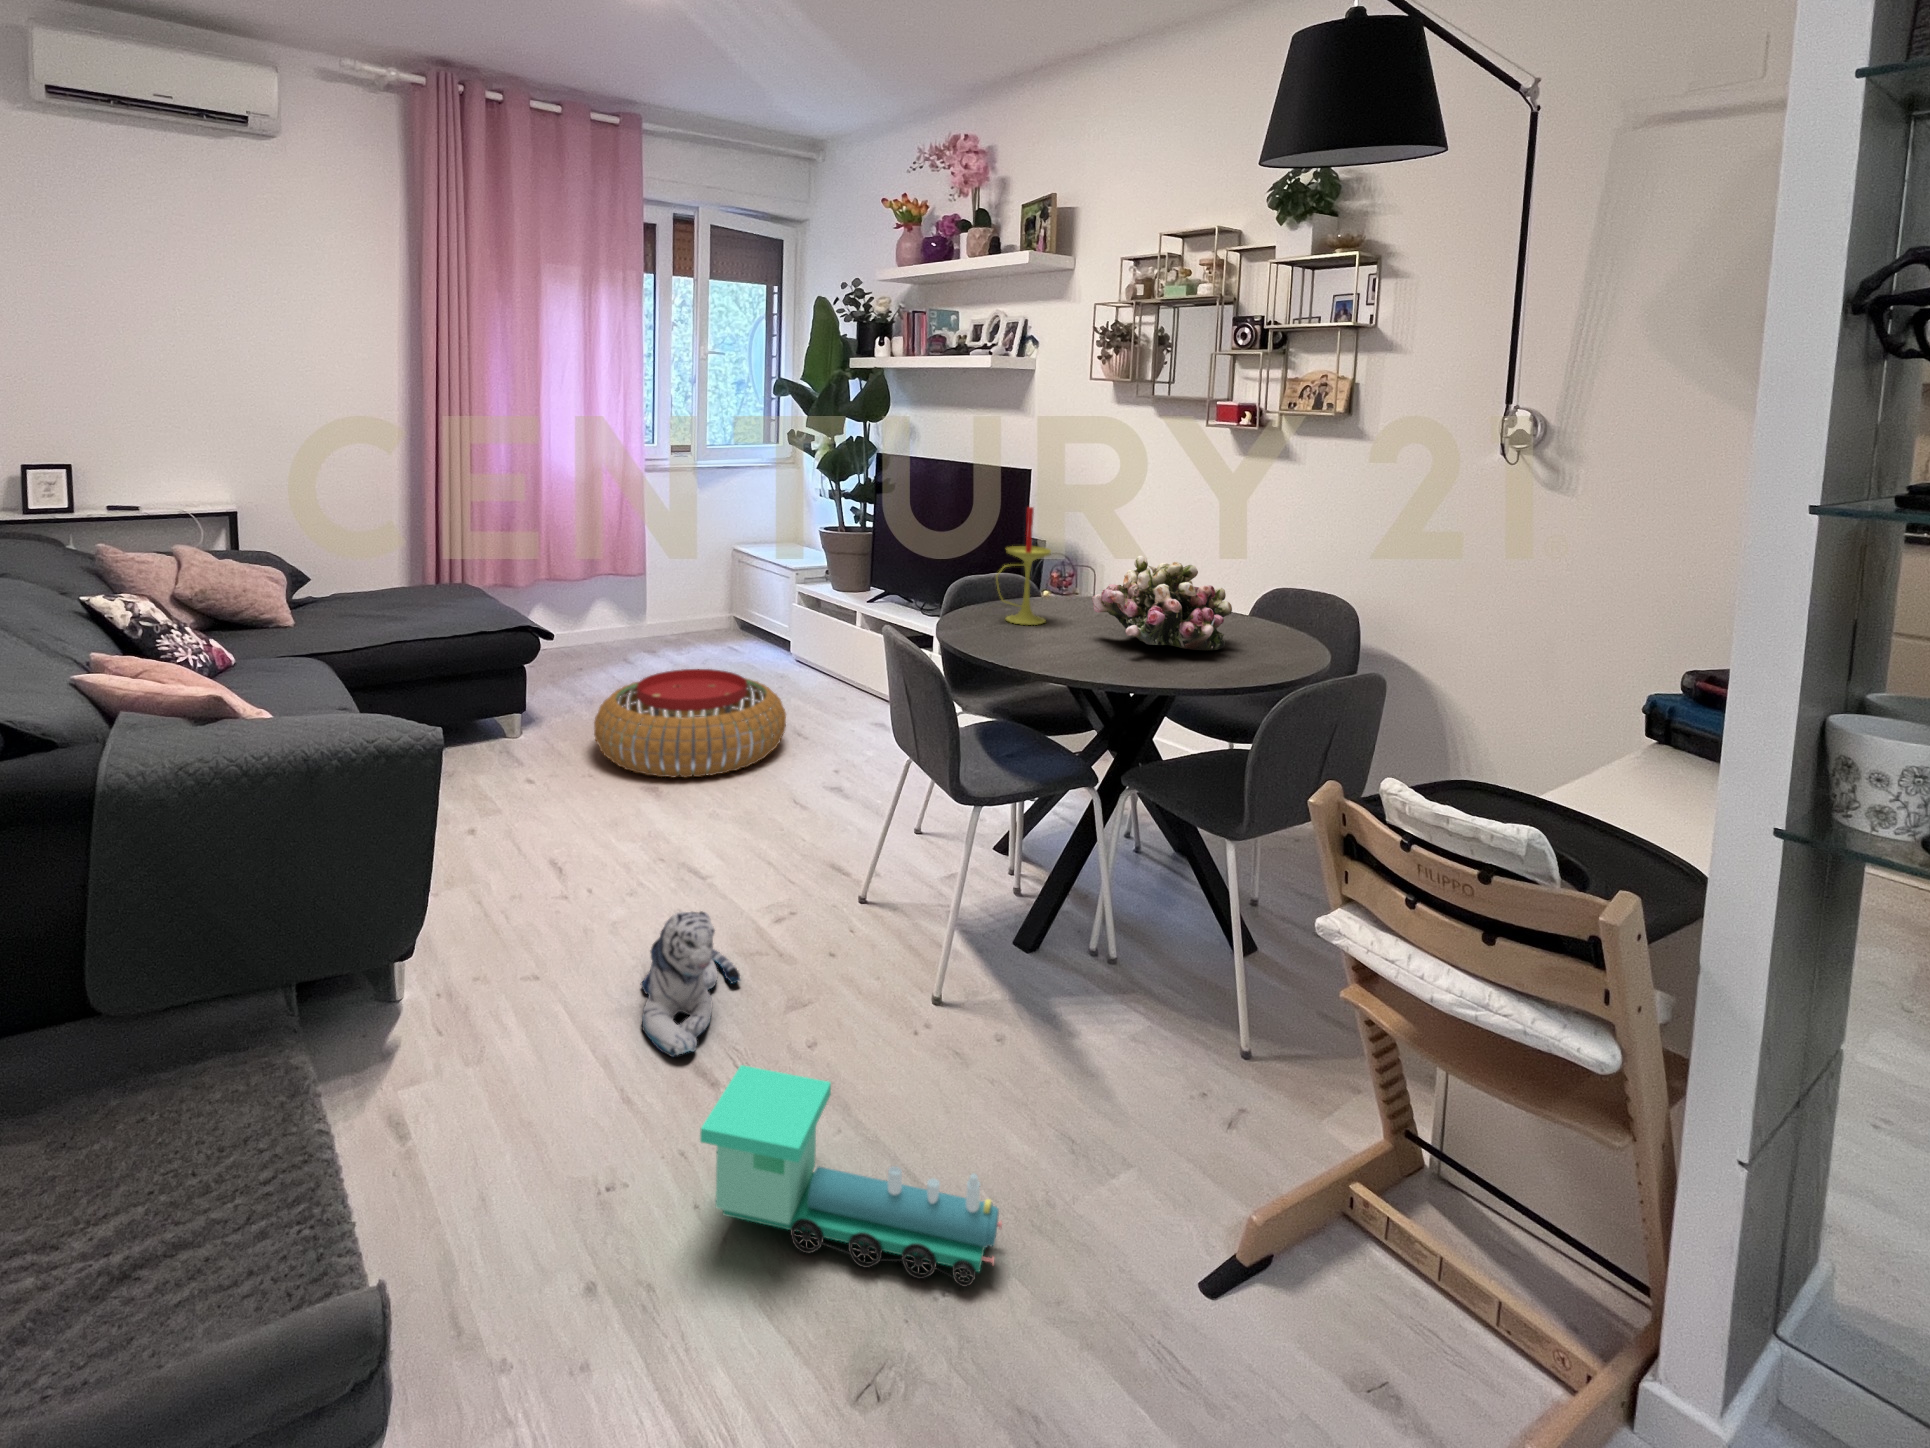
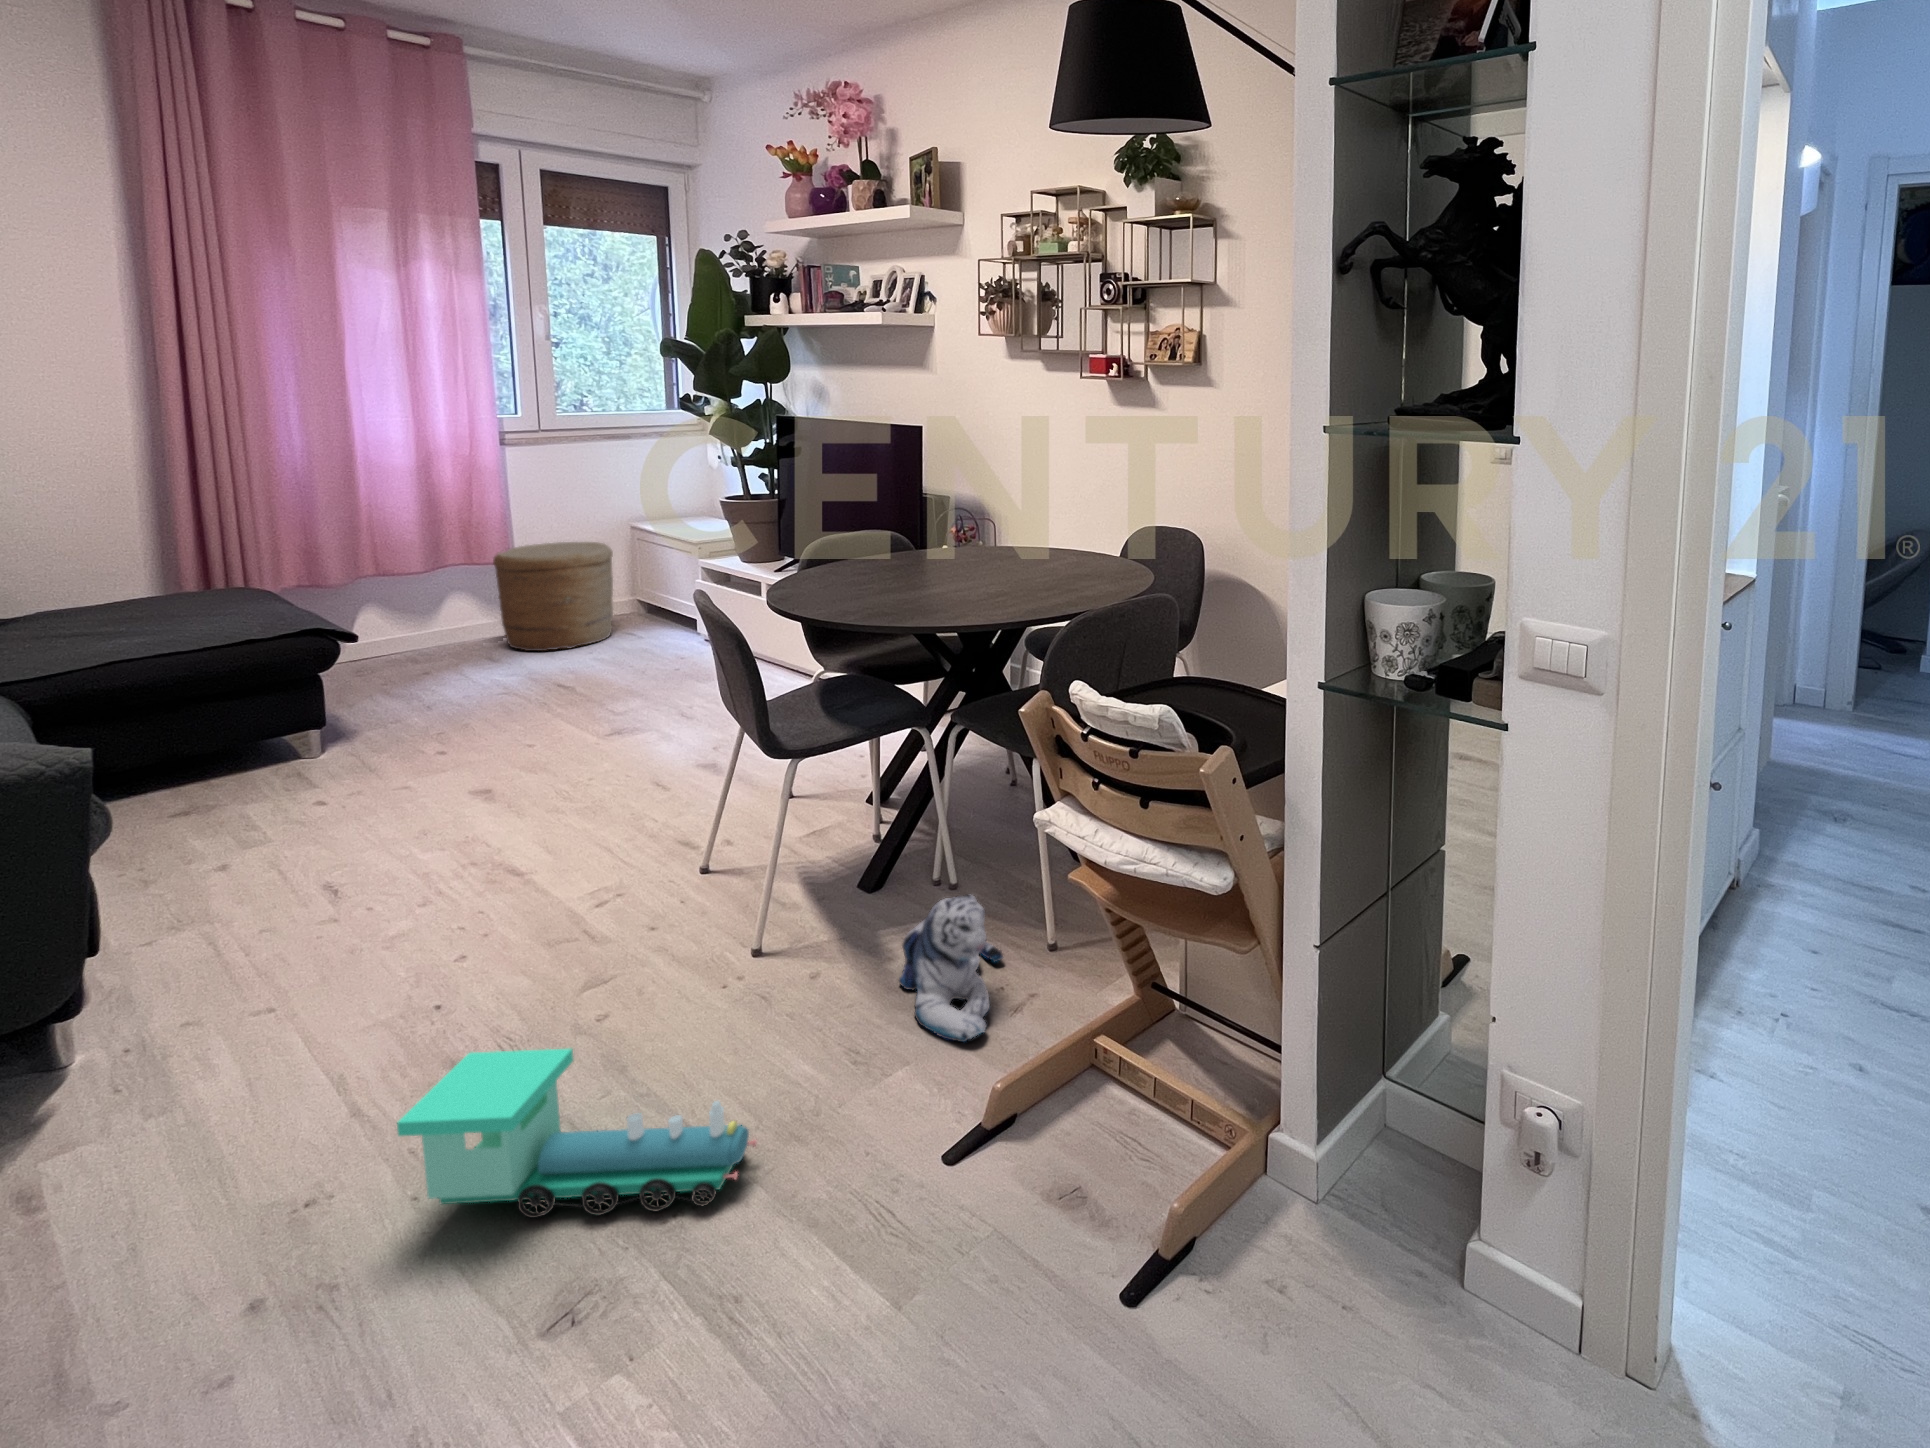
candle: present [996,507,1051,625] -> none [833,460,893,580]
flower arrangement: present [1092,556,1232,650] -> none [924,505,1060,589]
woven basket: none [635,559,725,656] -> present [493,542,613,651]
pouf: present [594,669,786,778] -> none [407,659,662,783]
plush toy: present [641,912,740,1057] -> present [899,895,1003,1042]

